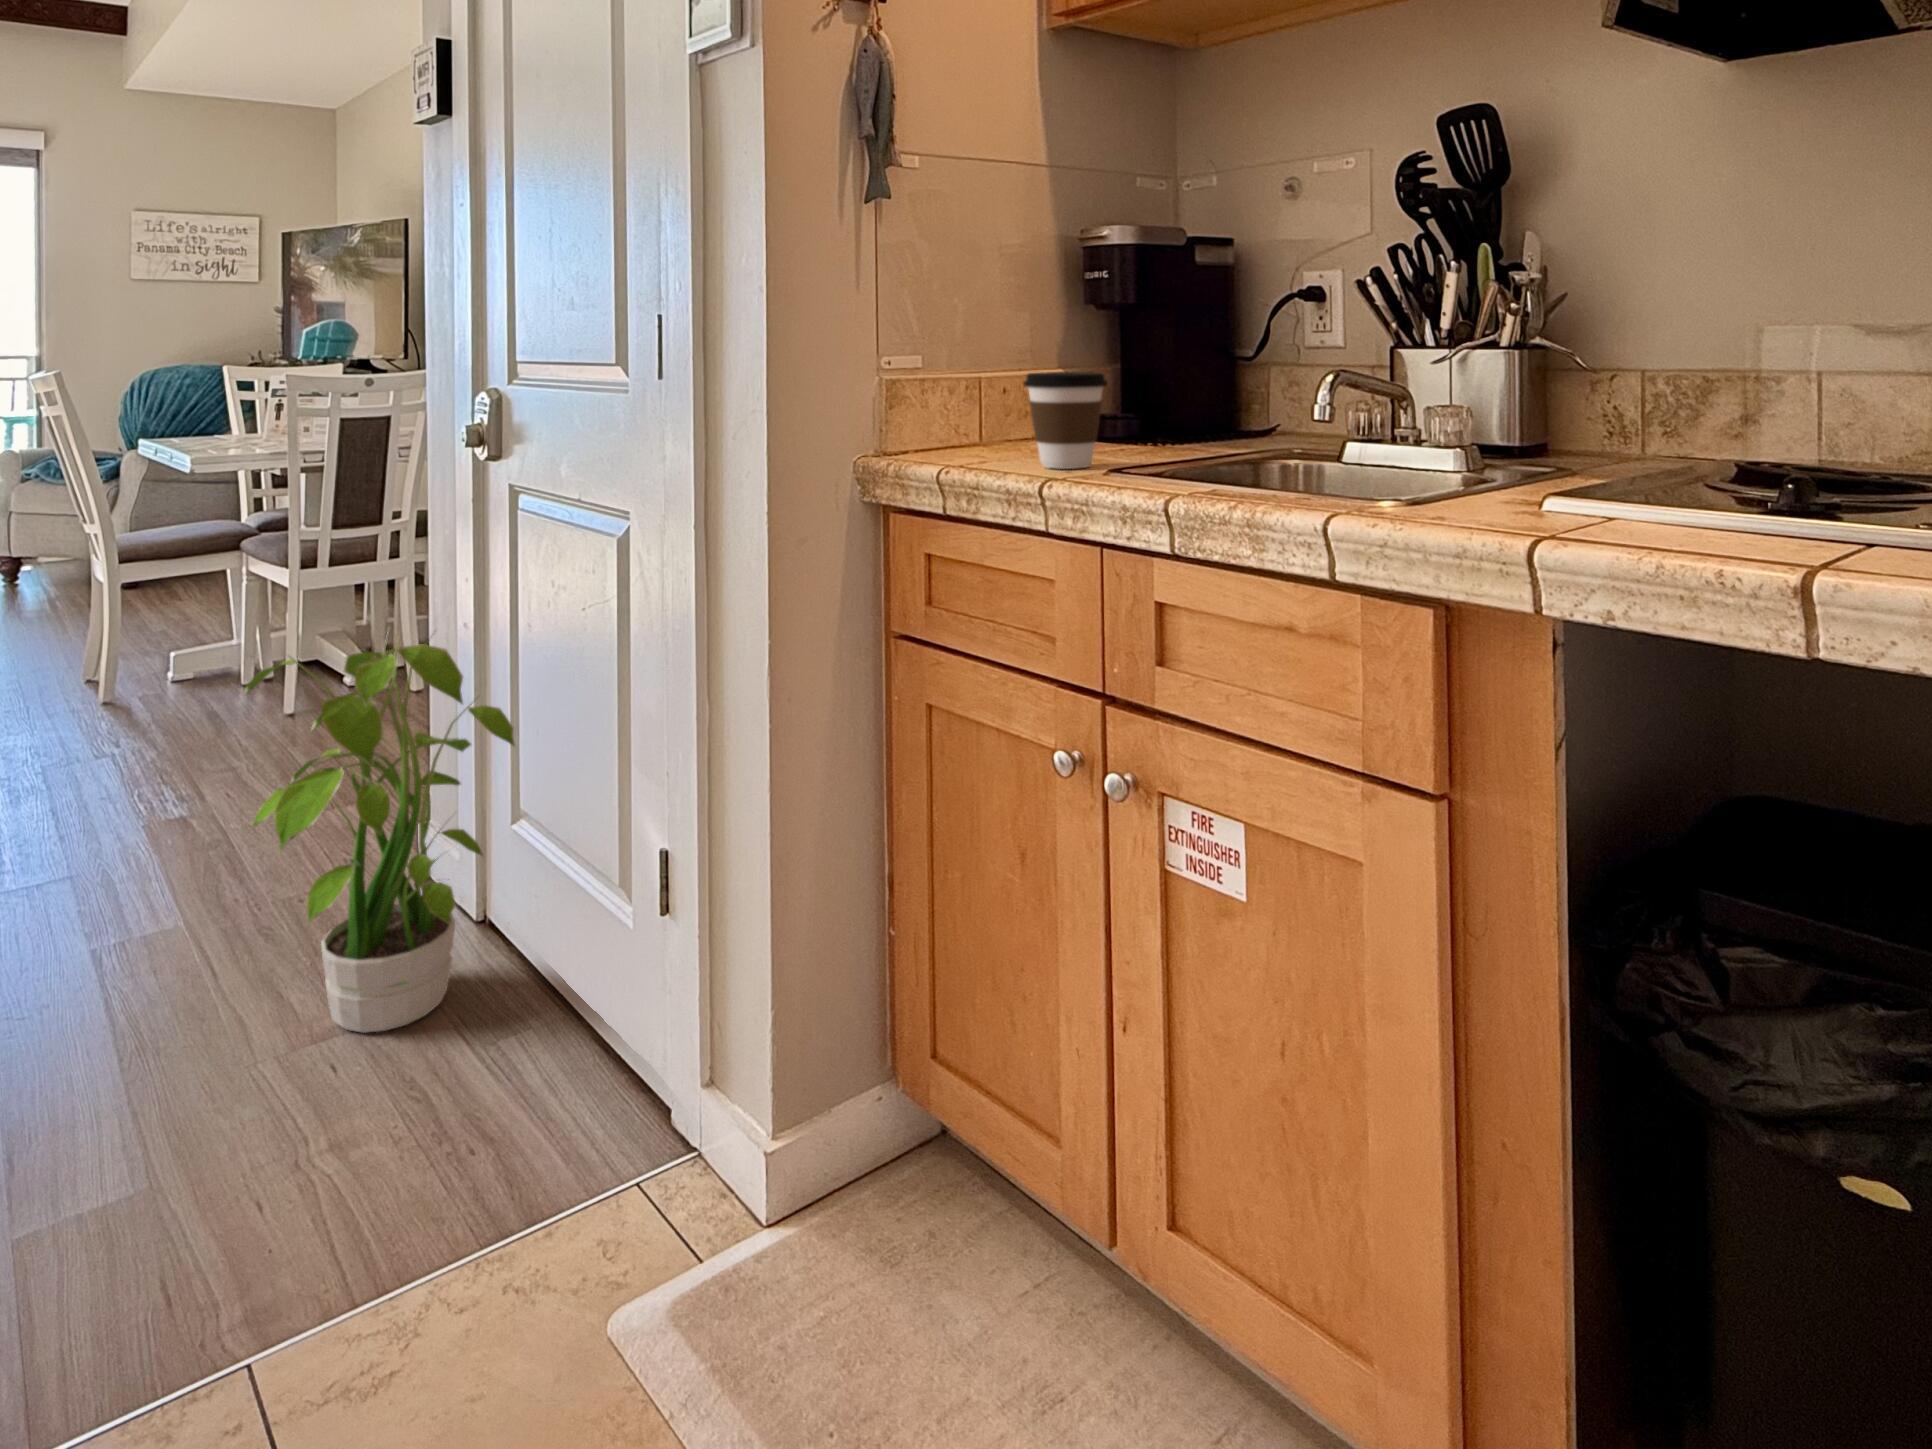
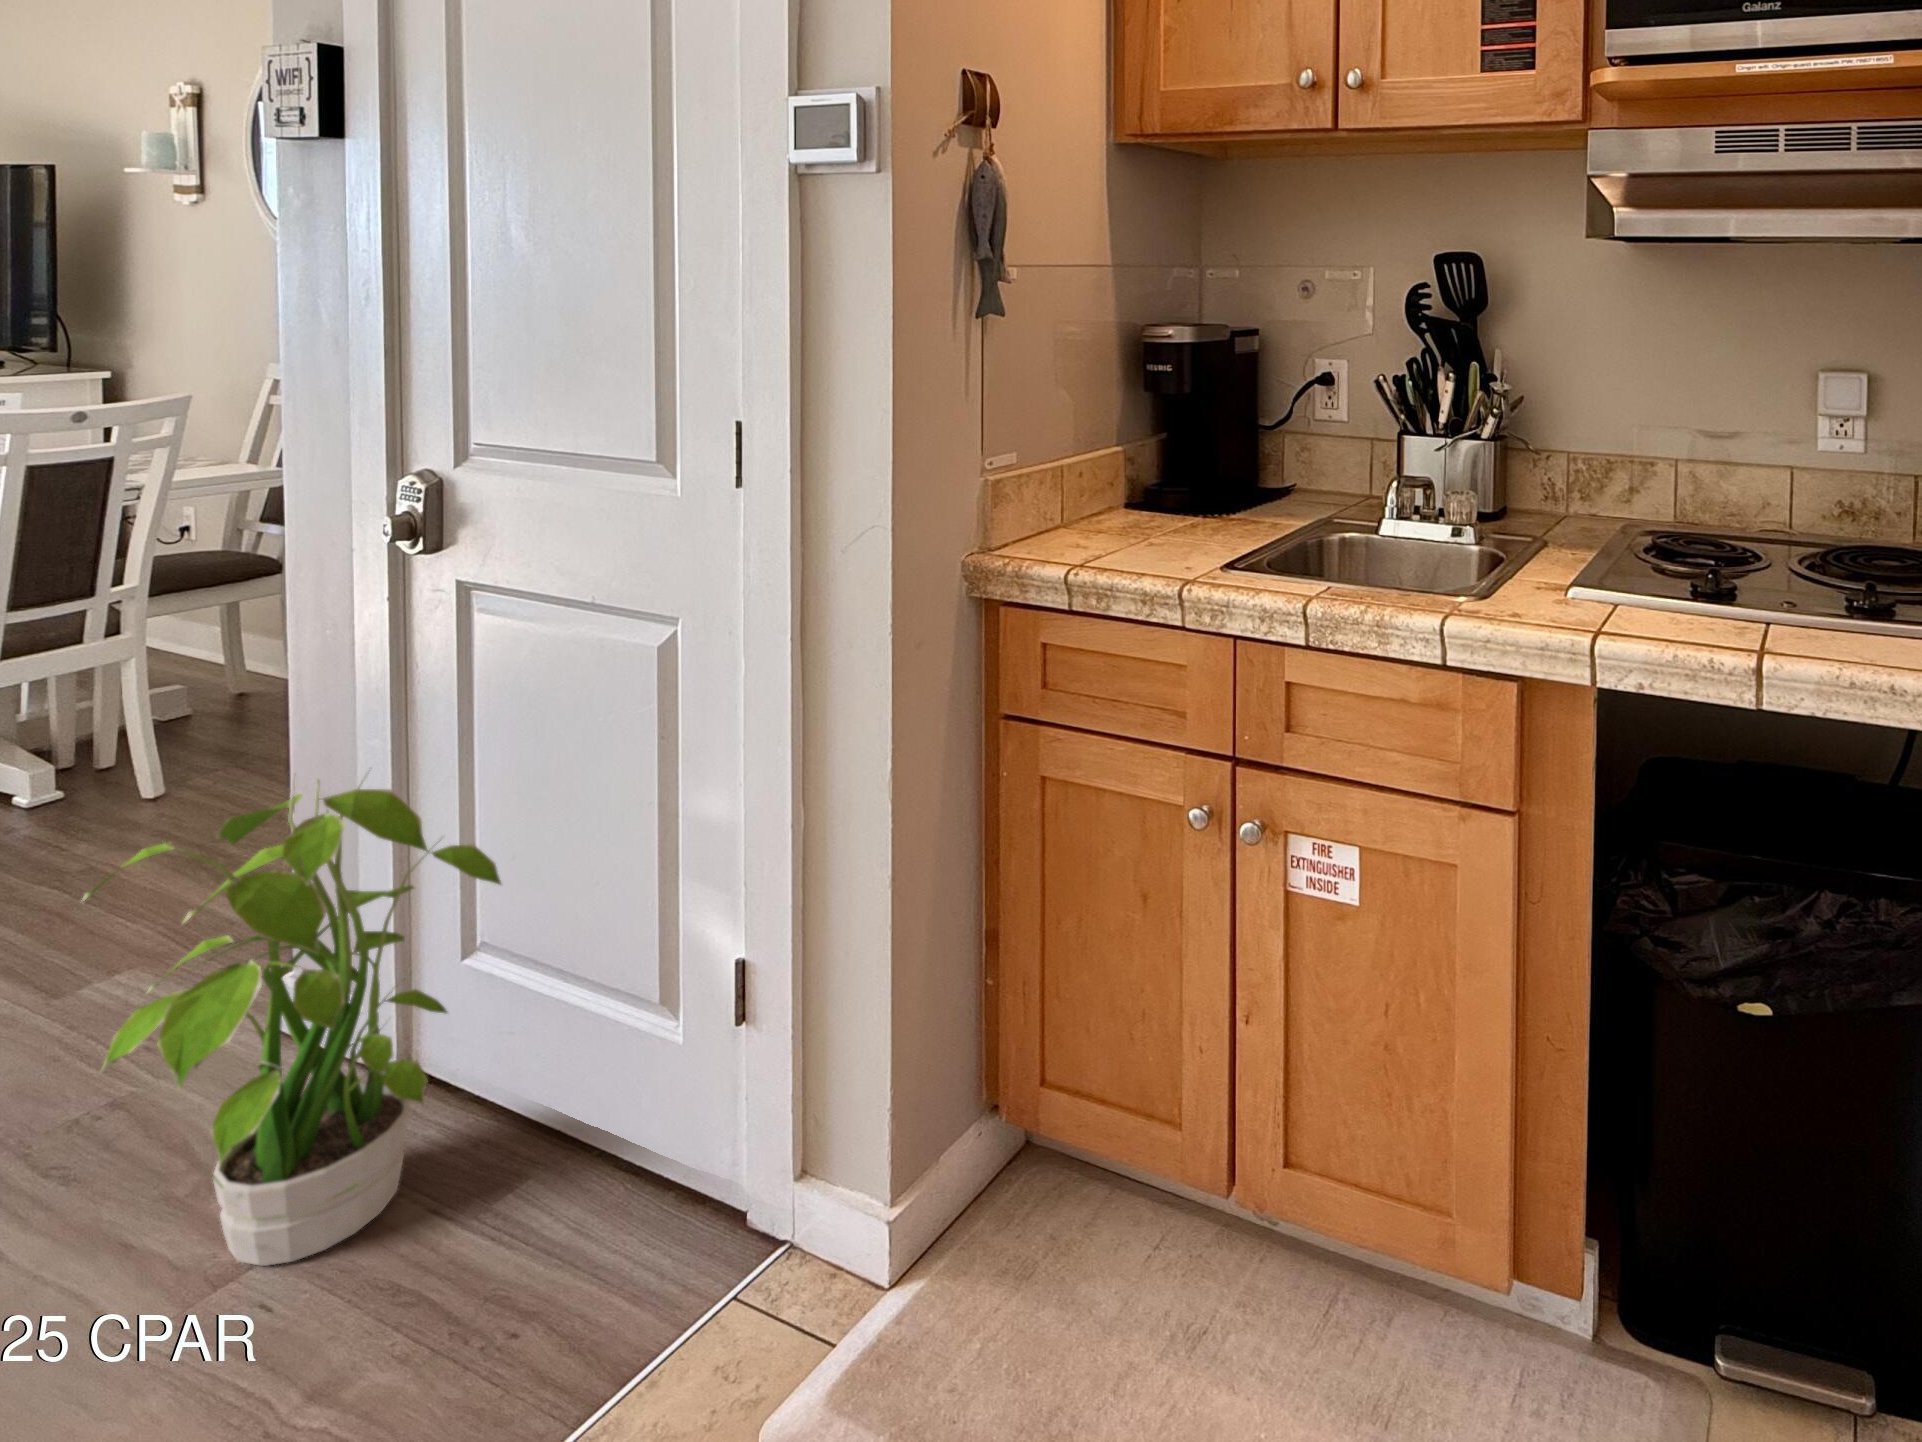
coffee cup: present [1023,372,1108,469] -> none [1130,468,1204,558]

